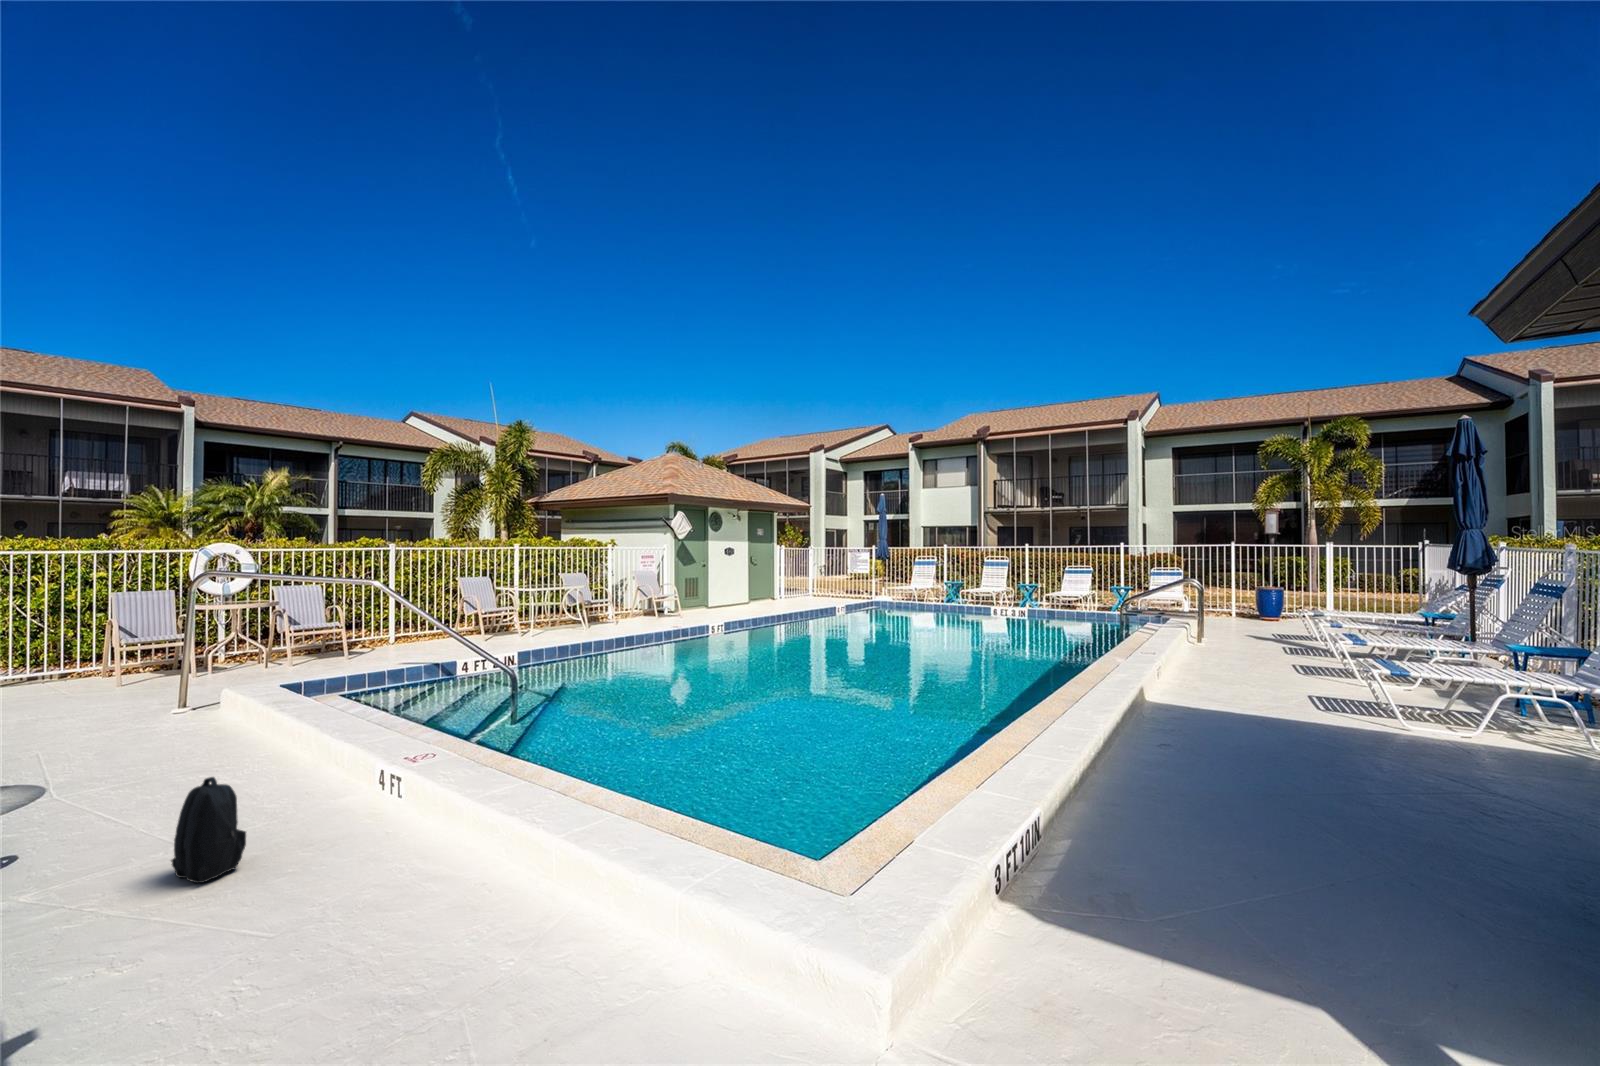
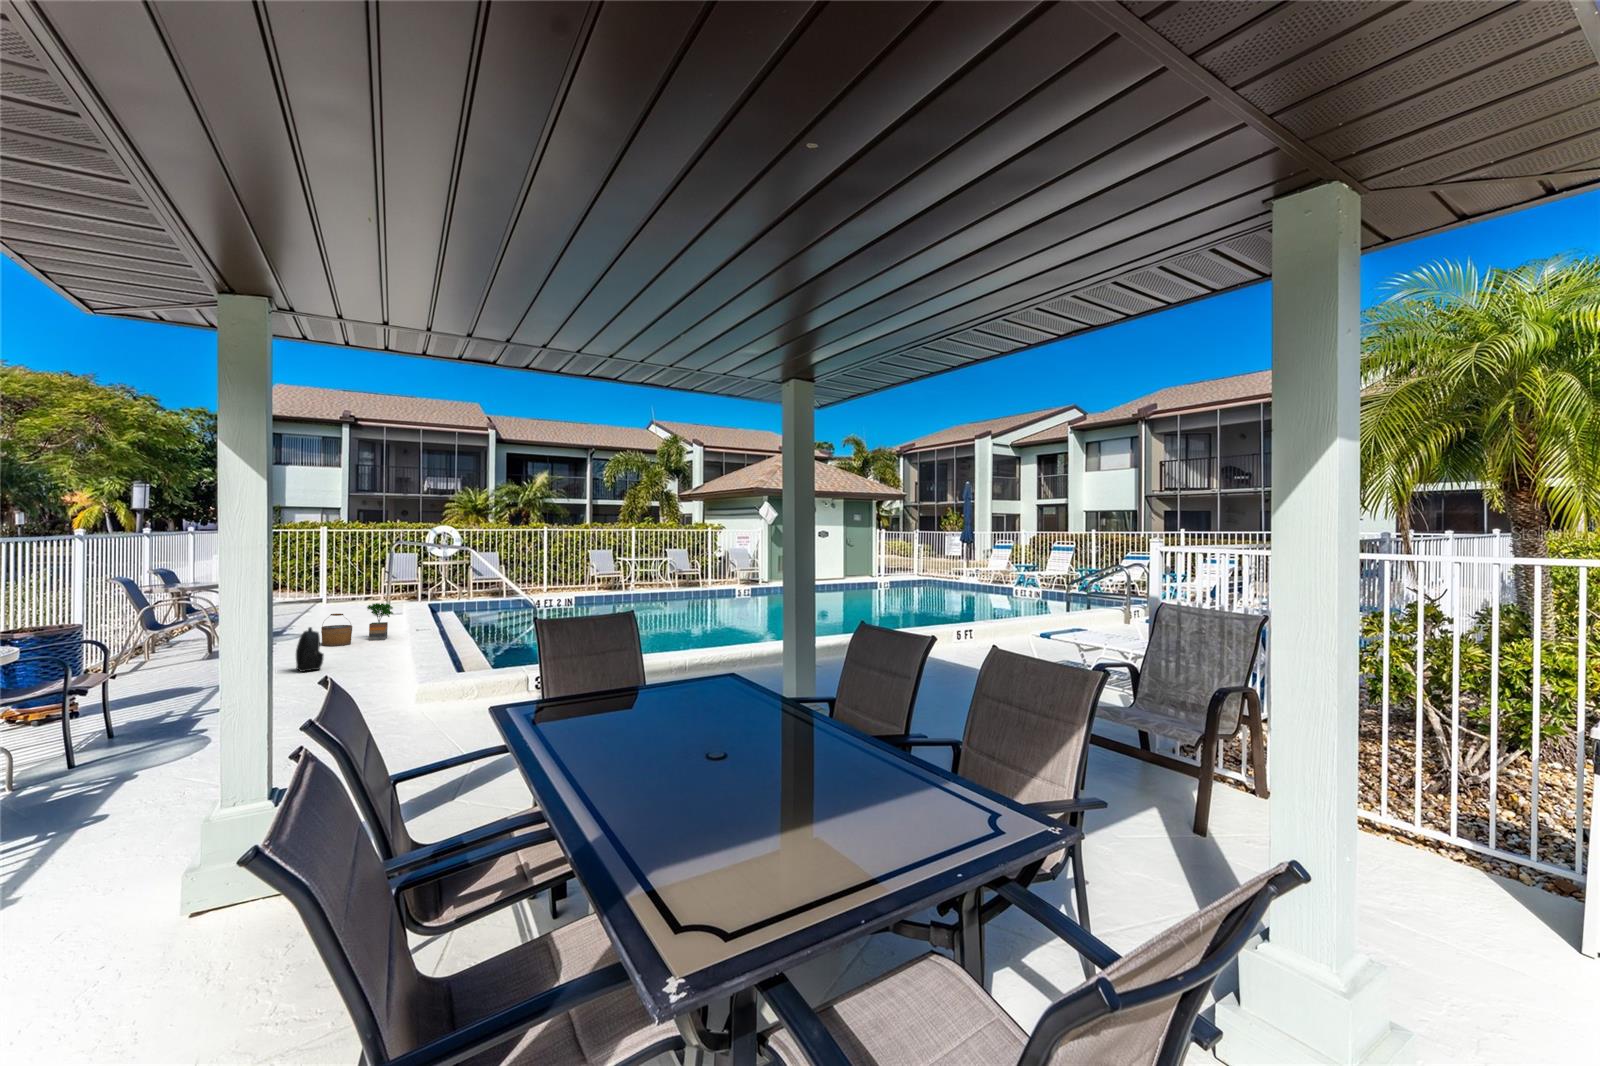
potted tree: none [203,692,264,767] -> present [367,603,393,640]
bucket: none [120,724,192,795] -> present [321,614,352,646]

